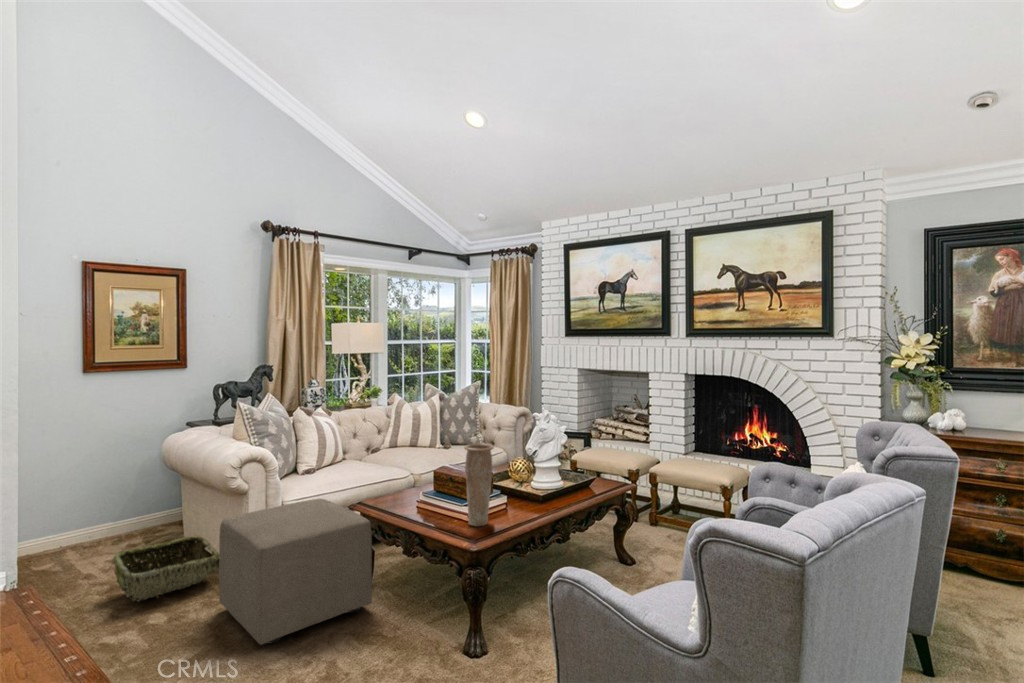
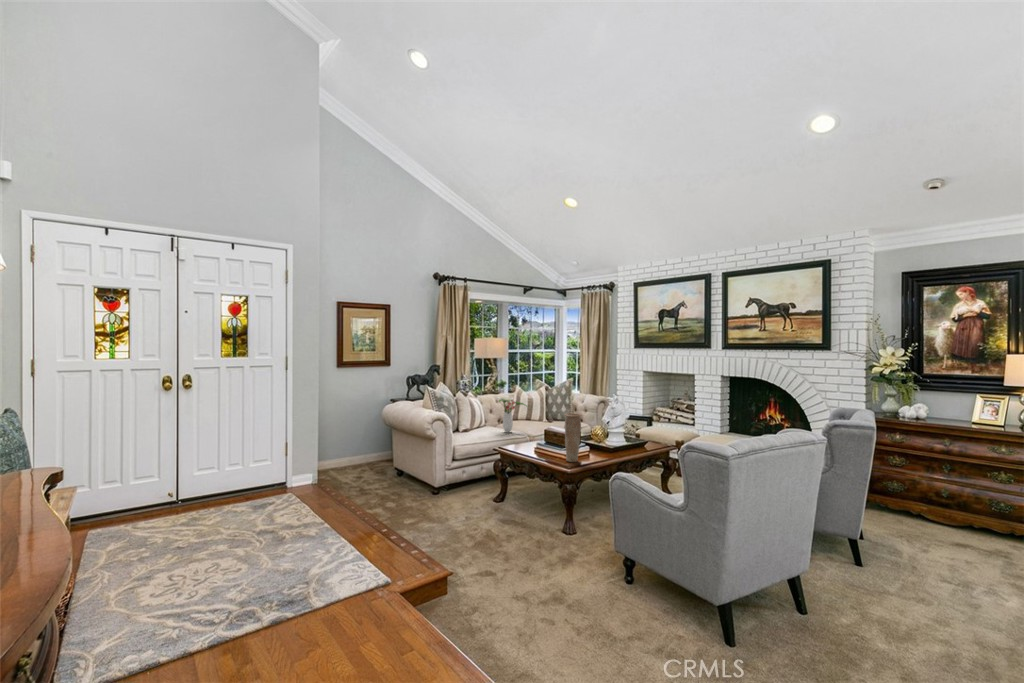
flower arrangement: none [360,414,410,470] -> present [498,397,526,432]
ottoman: present [219,499,372,645] -> none [422,445,508,520]
woven basket: present [113,536,219,601] -> none [363,464,419,497]

